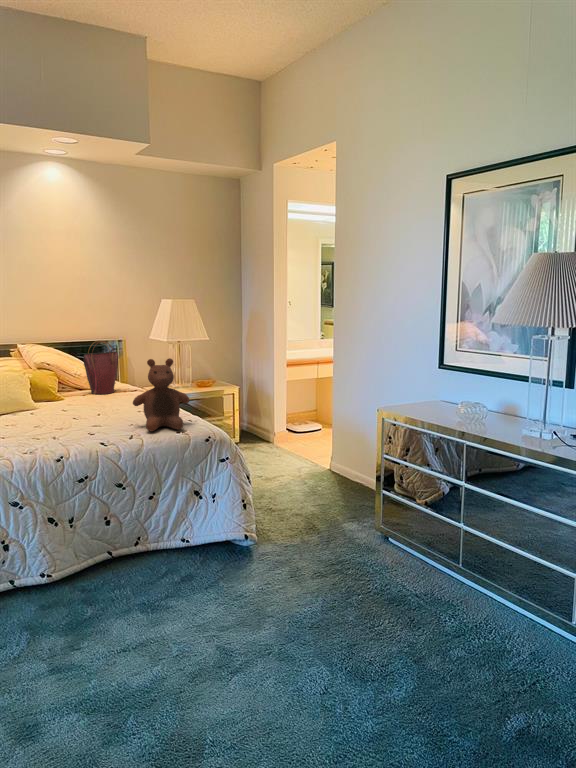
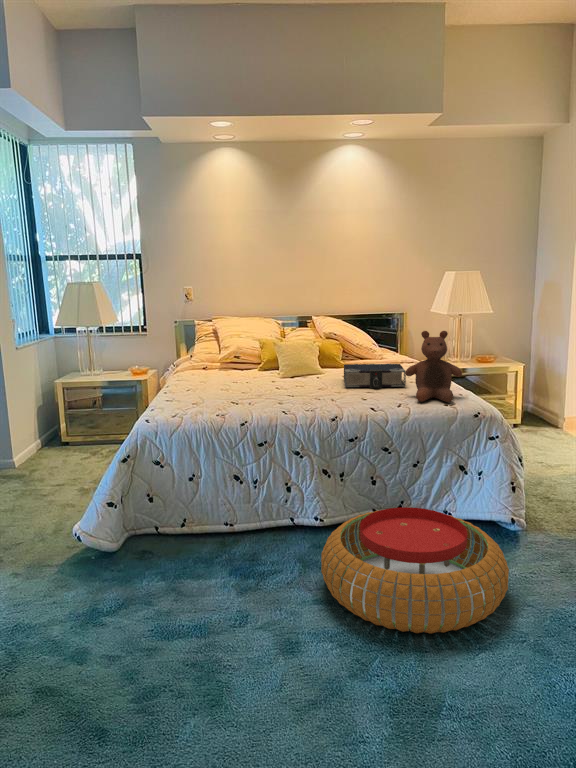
handbag: present [83,341,118,394] -> none [365,312,398,364]
book: none [63,393,133,422] -> present [344,364,406,388]
pouf: none [55,544,255,687] -> present [321,507,509,634]

